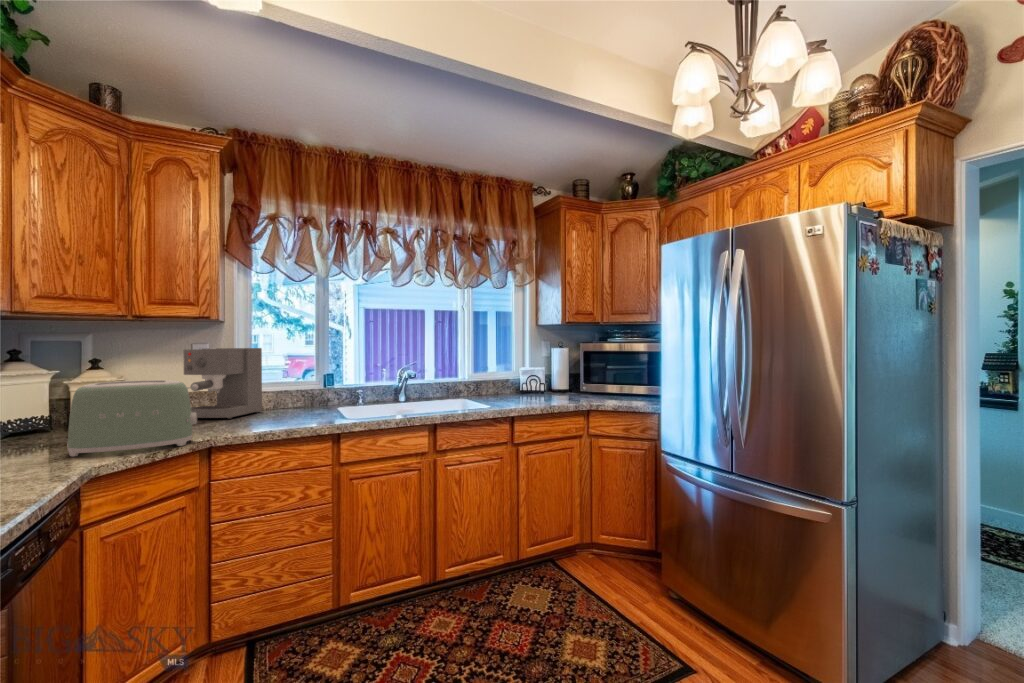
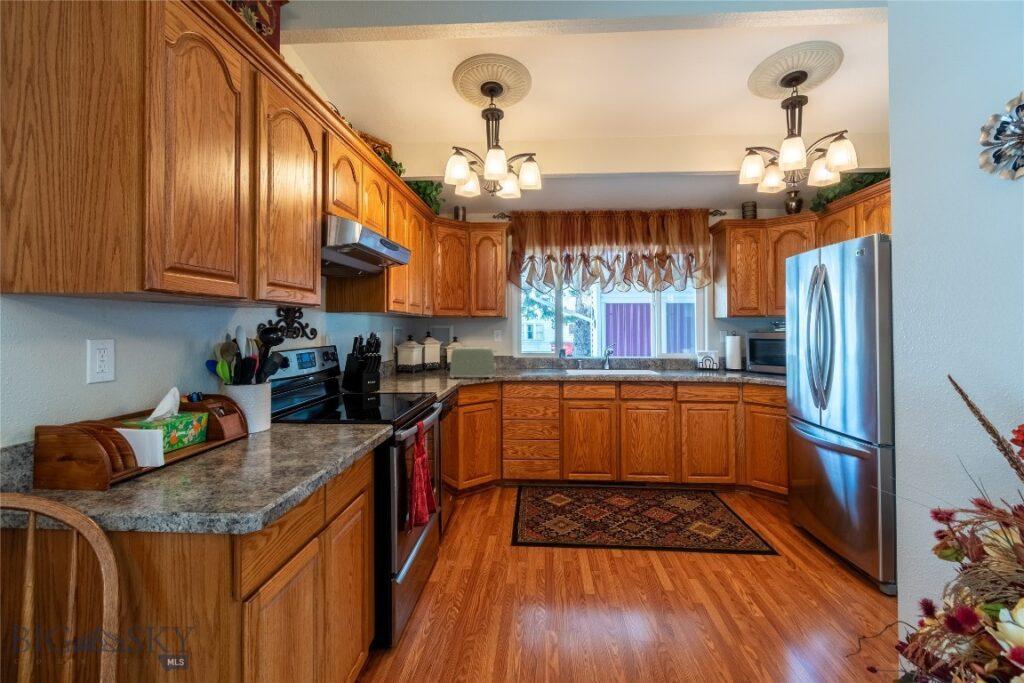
coffee maker: present [183,348,262,419] -> none [490,333,526,371]

